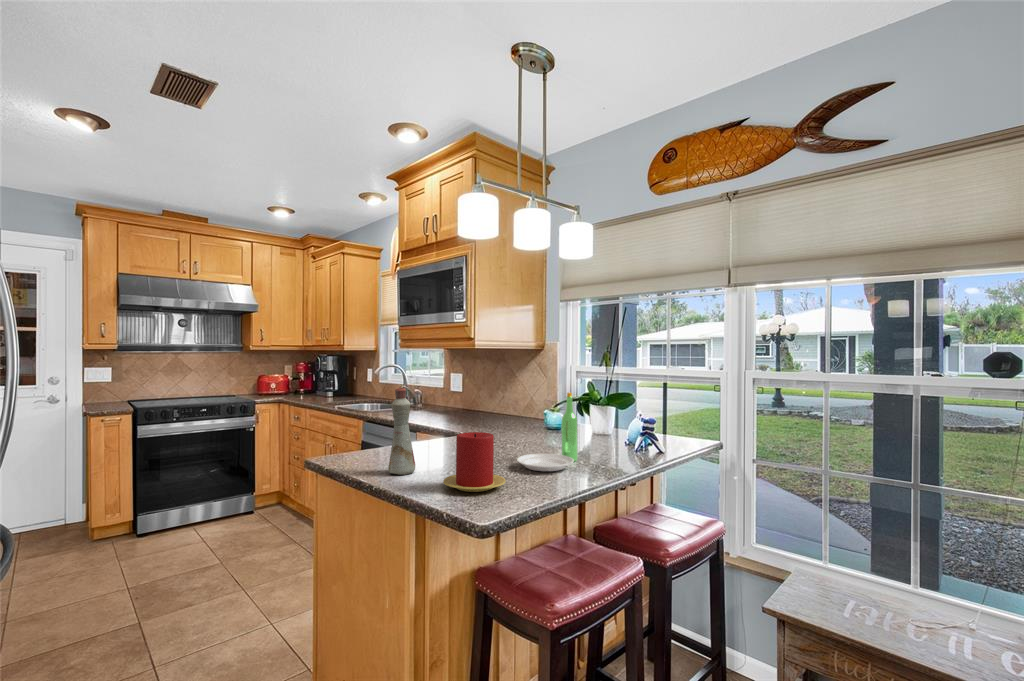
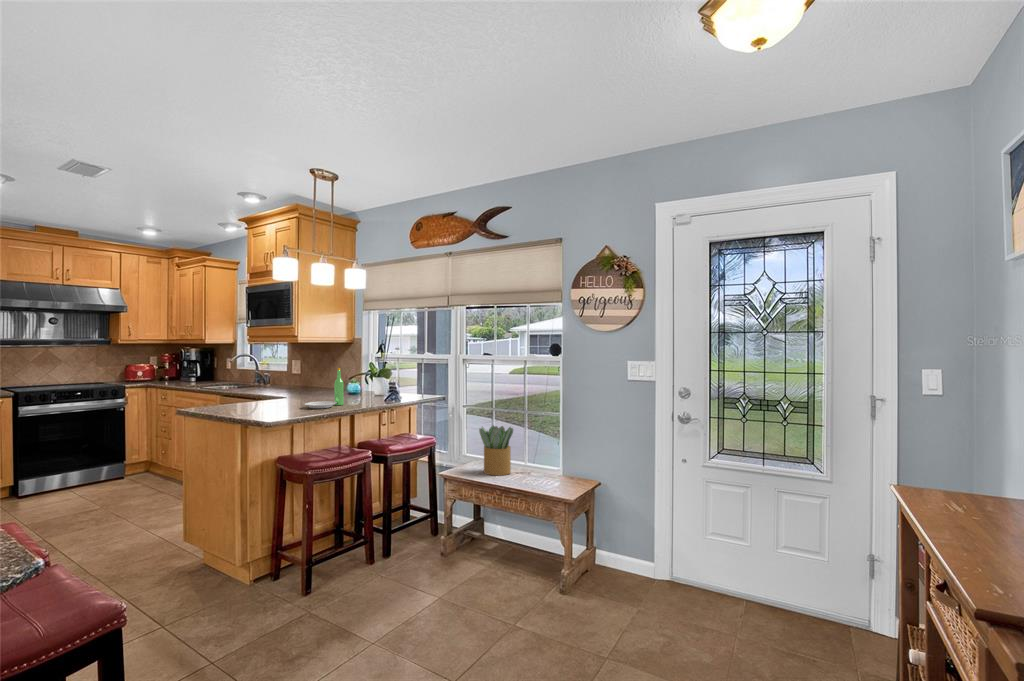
bottle: present [388,387,415,475] -> none [227,365,244,412]
candle: present [443,432,506,492] -> none [255,387,290,415]
potted plant: none [862,518,953,641] -> present [479,426,513,475]

